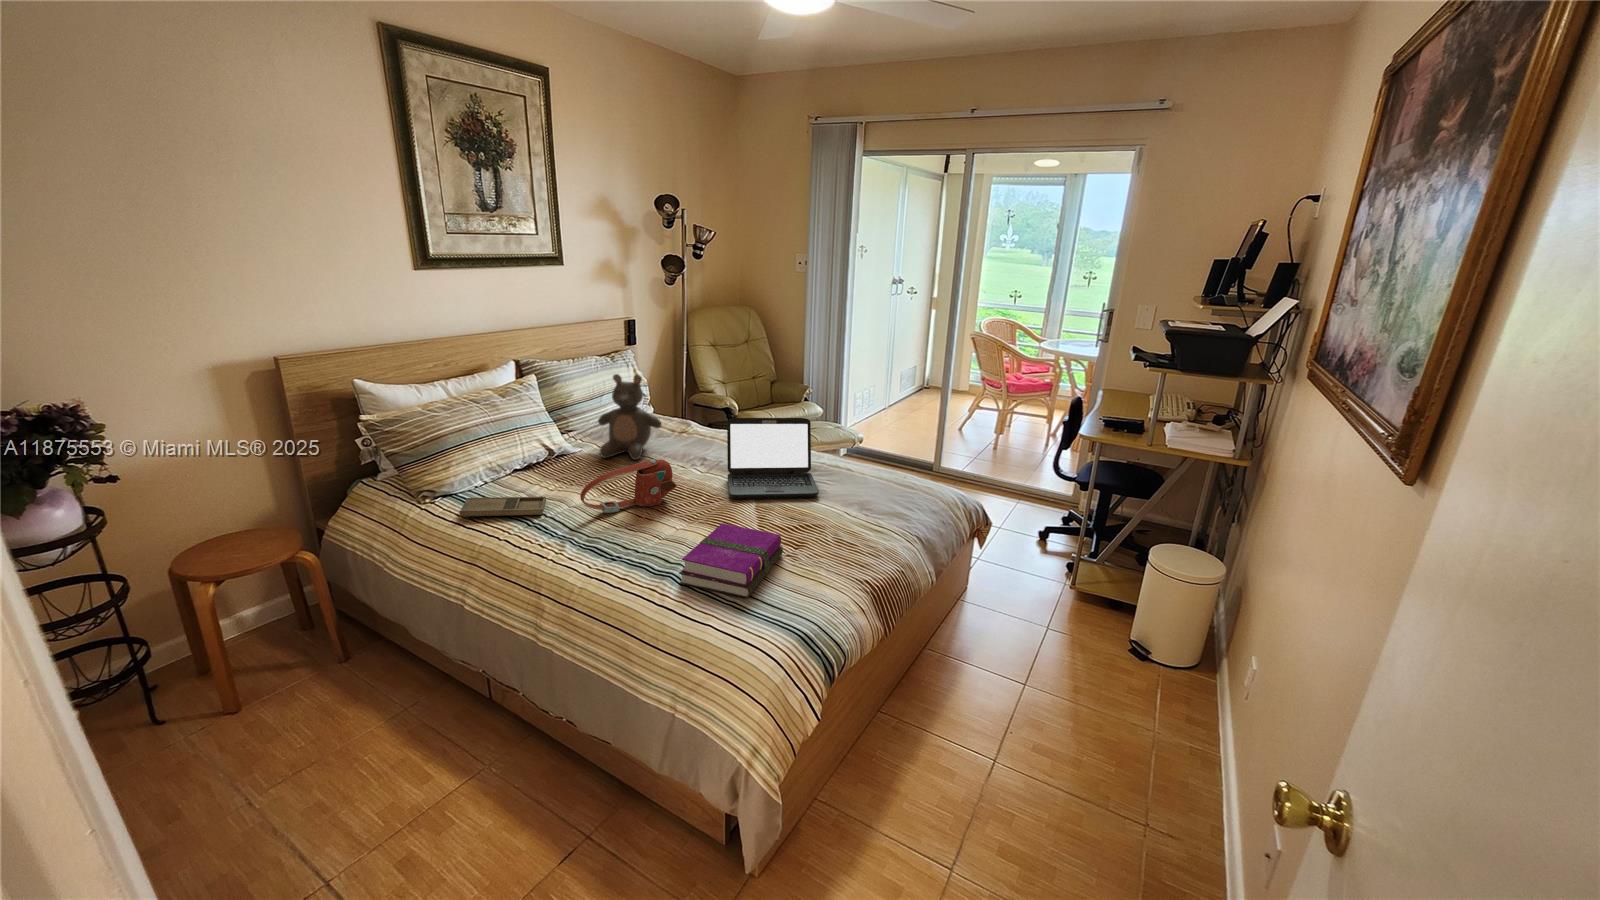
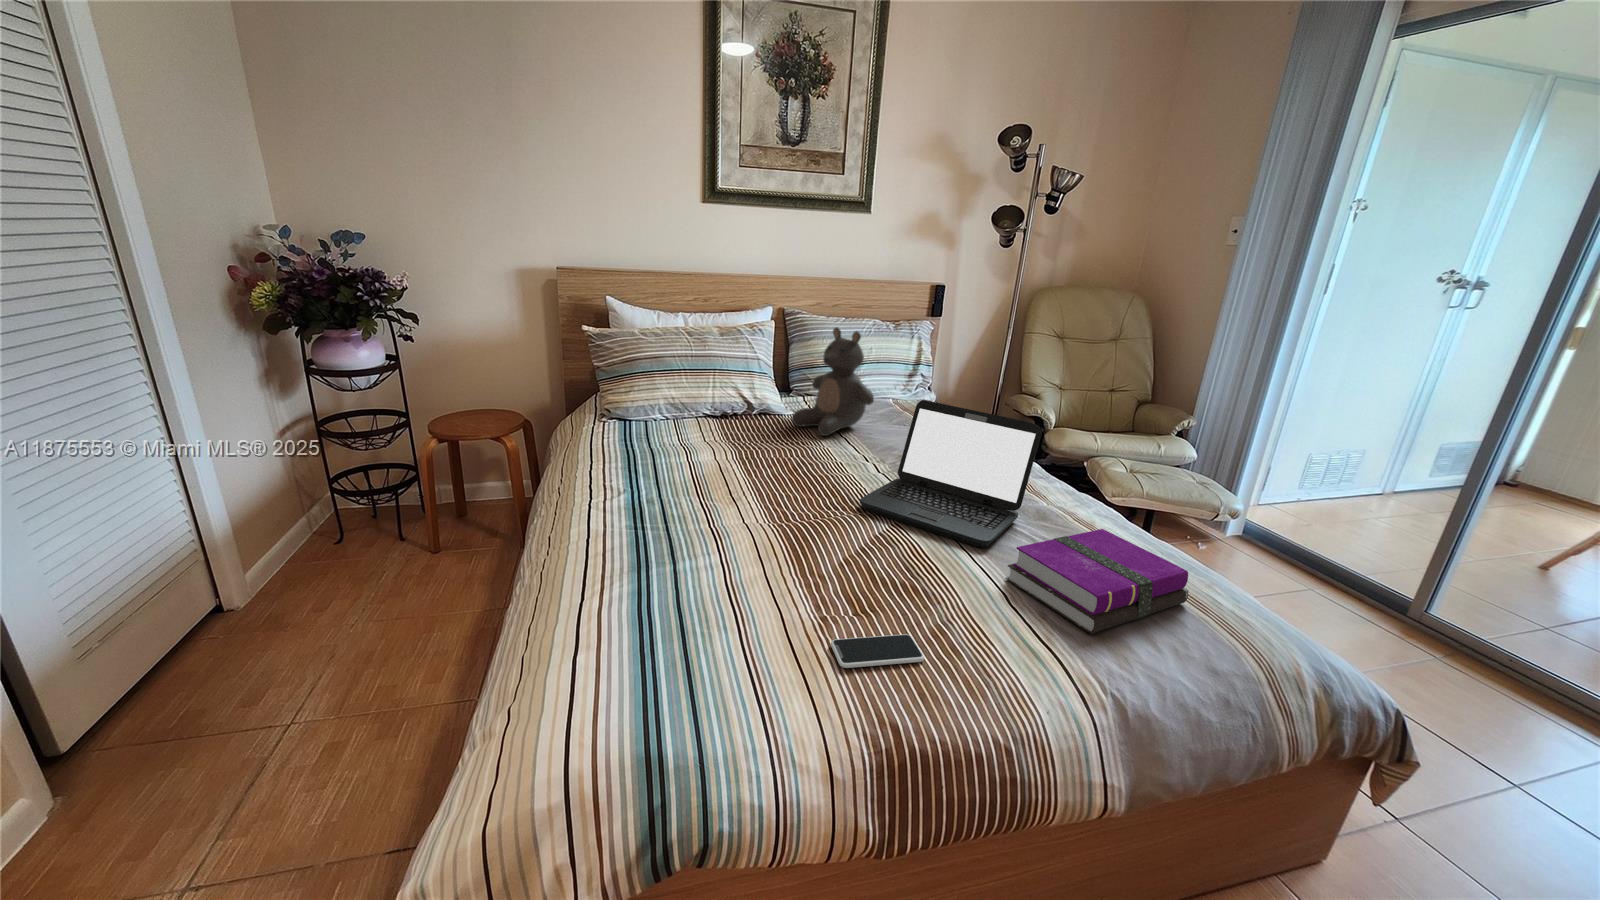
handbag: present [580,459,677,513] -> none [670,422,796,484]
tray: present [460,497,546,518] -> none [586,420,674,455]
hardback book: present [679,523,783,598] -> present [1005,529,1188,634]
smartphone: none [821,548,862,573] -> present [831,634,924,668]

